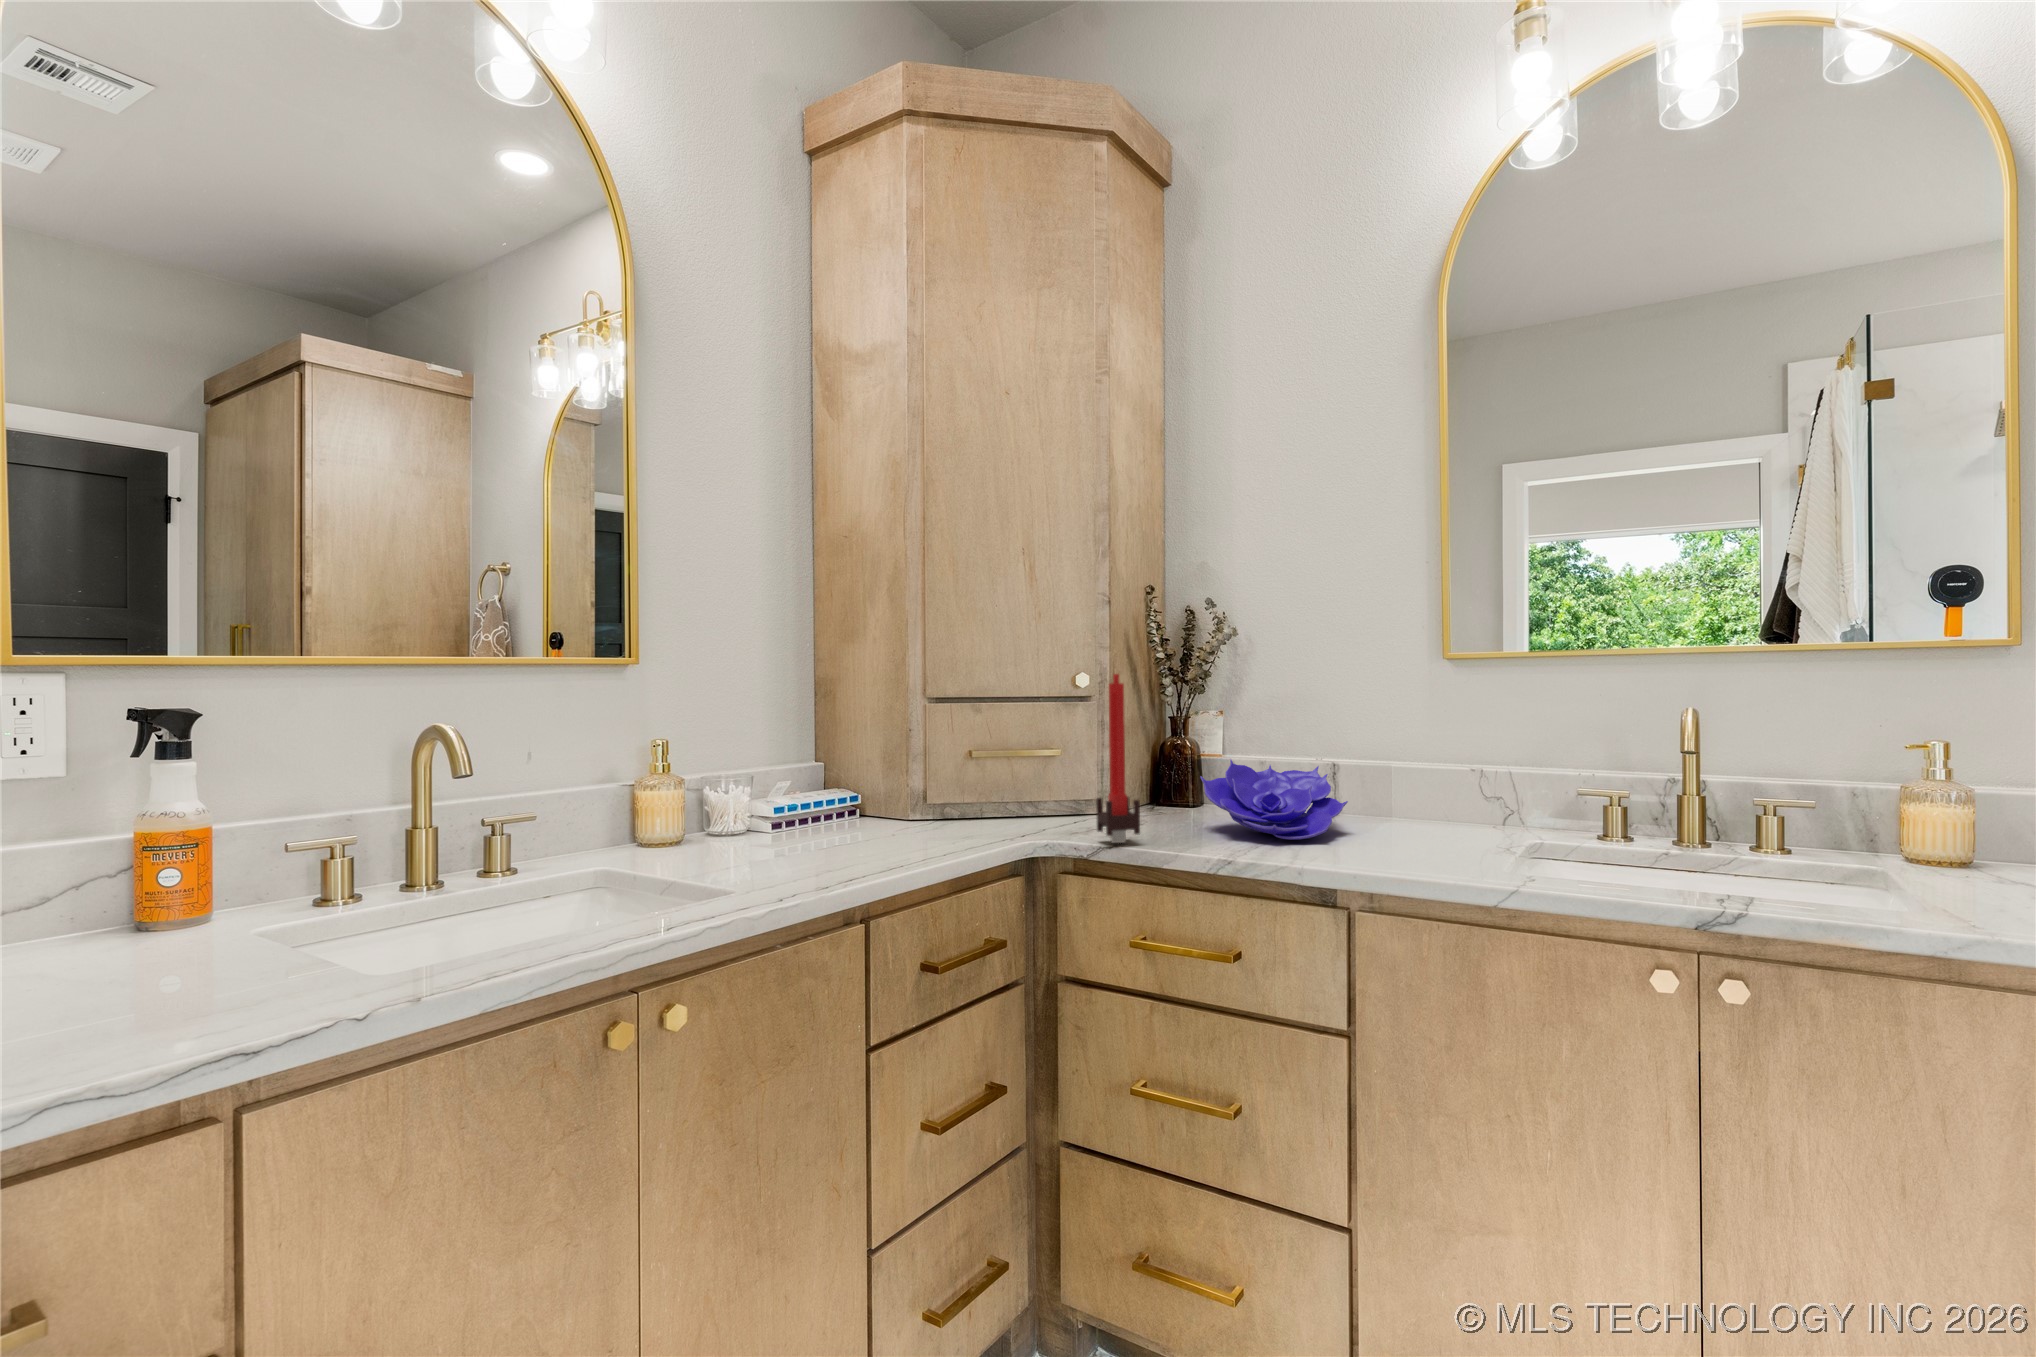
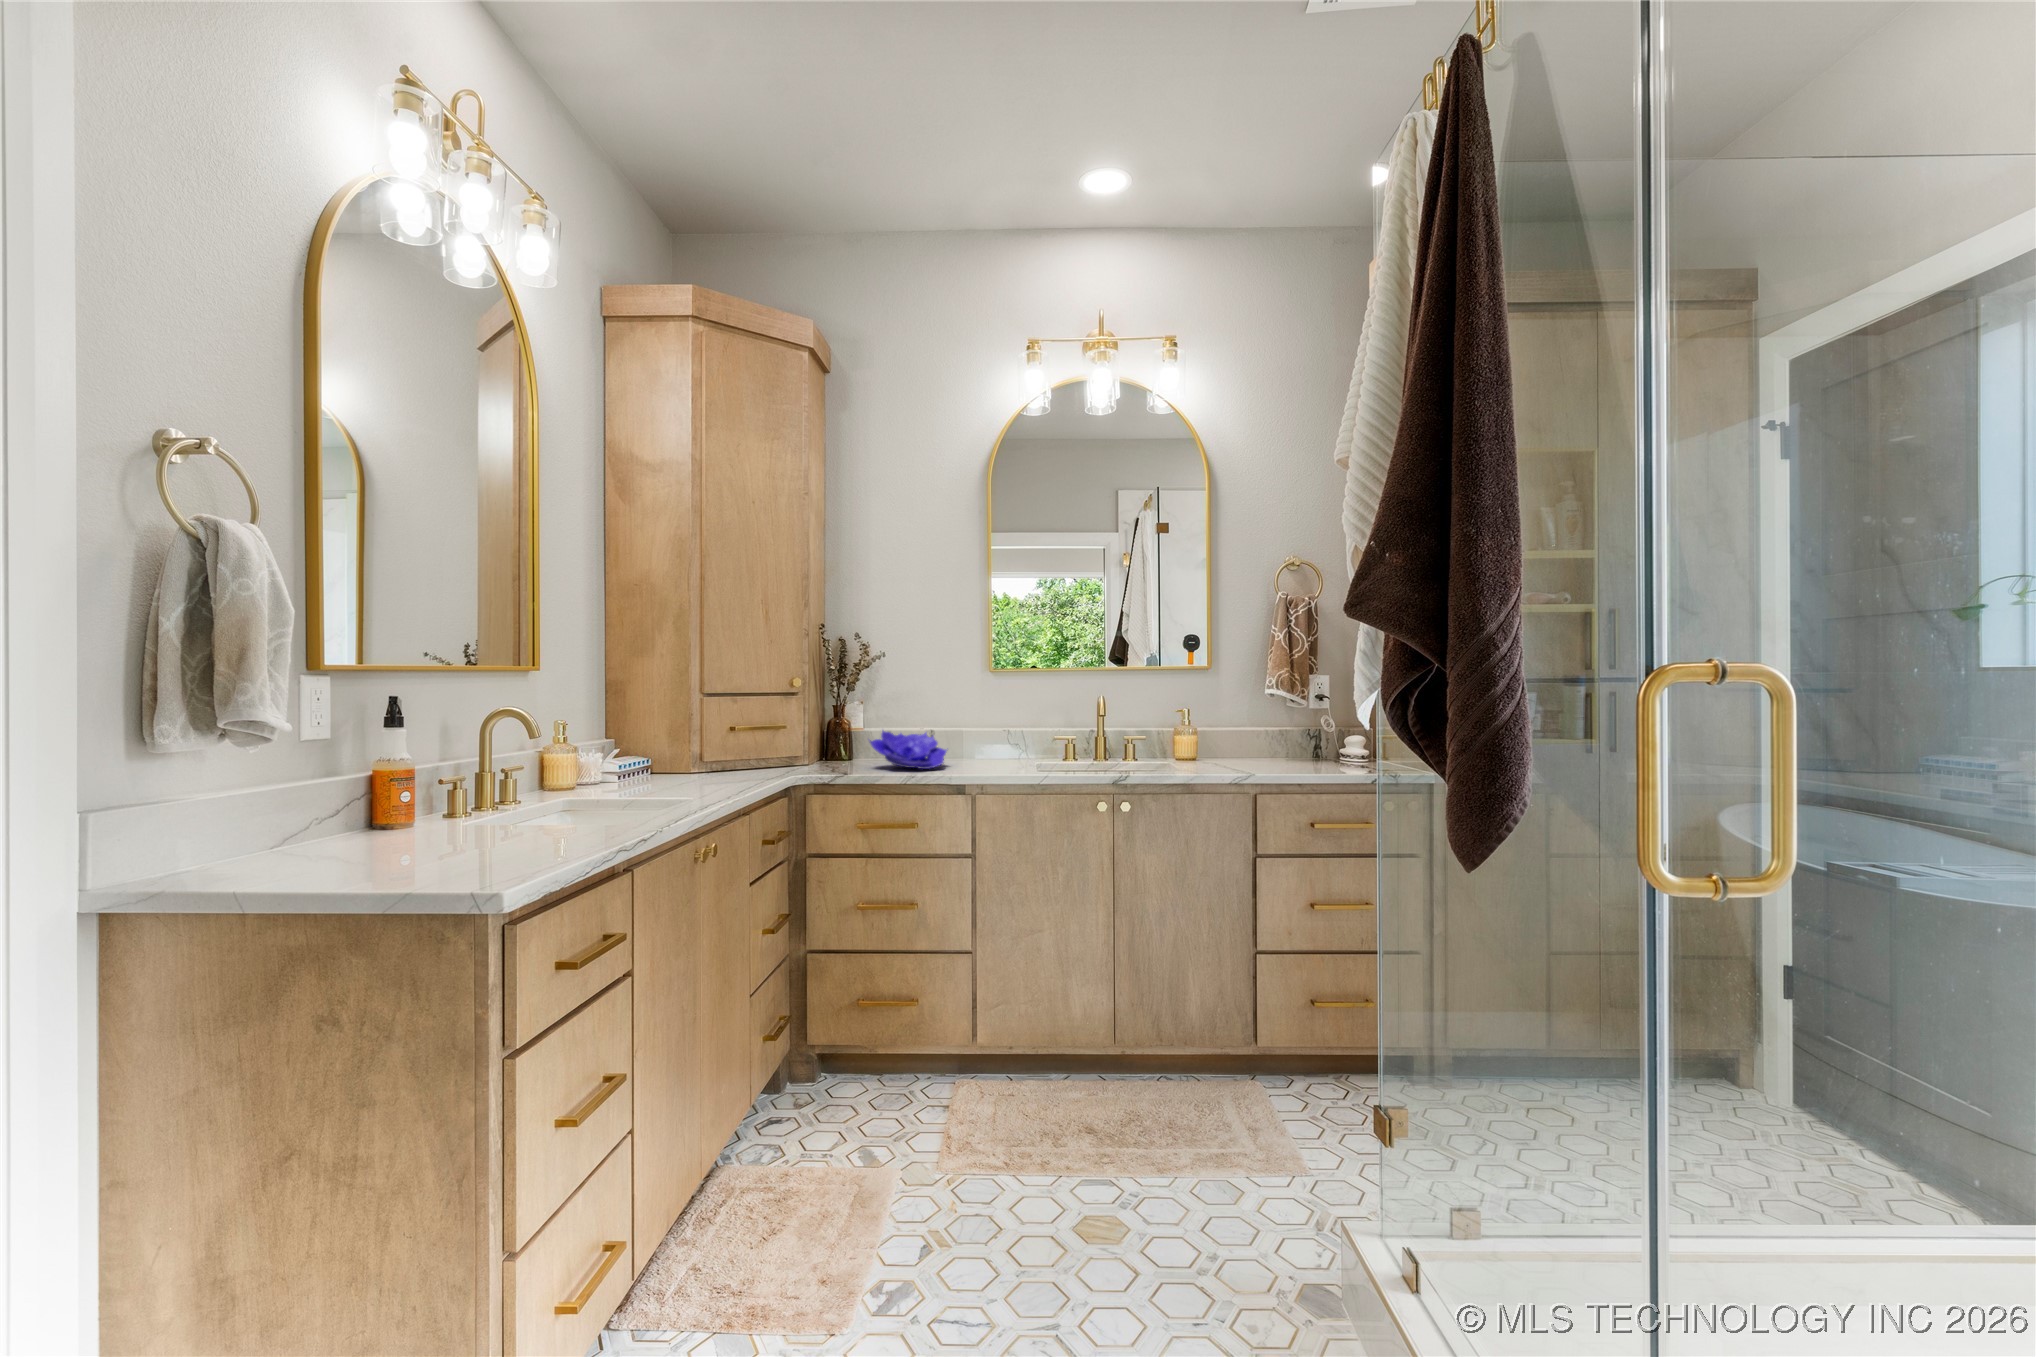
candle: present [1096,674,1140,843] -> none [820,679,848,776]

